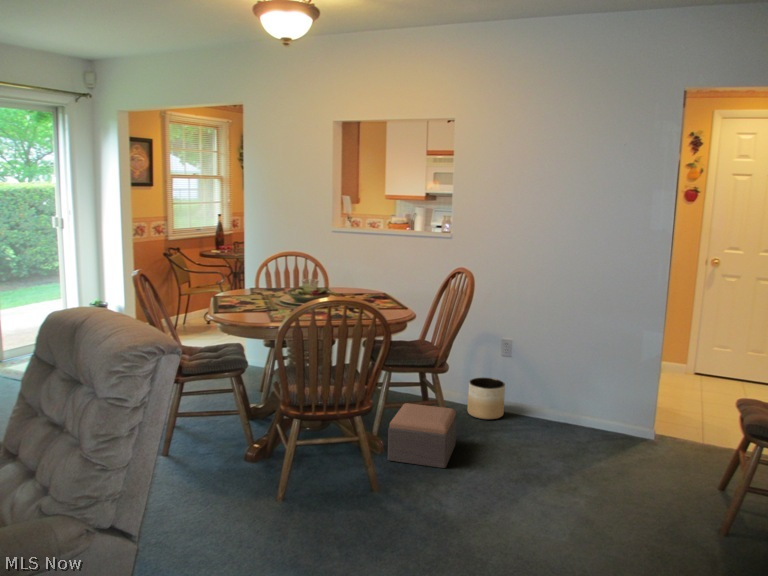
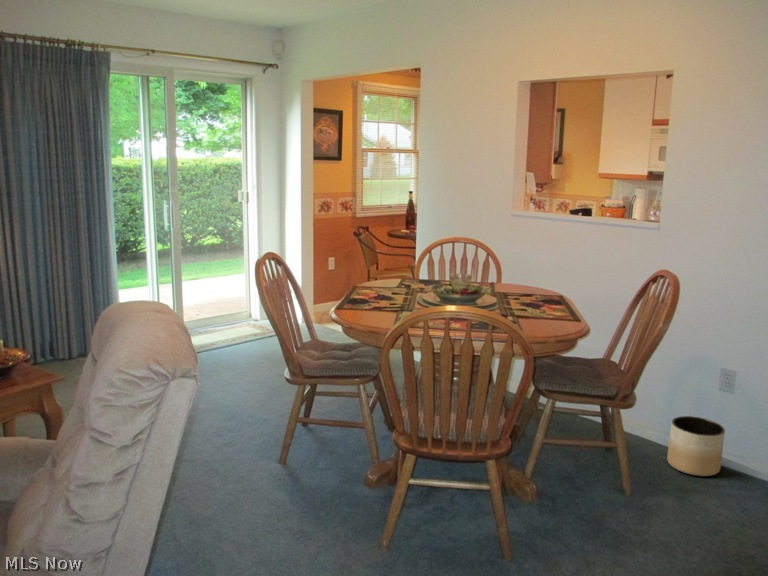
footstool: present [388,403,457,468] -> none [537,442,641,542]

